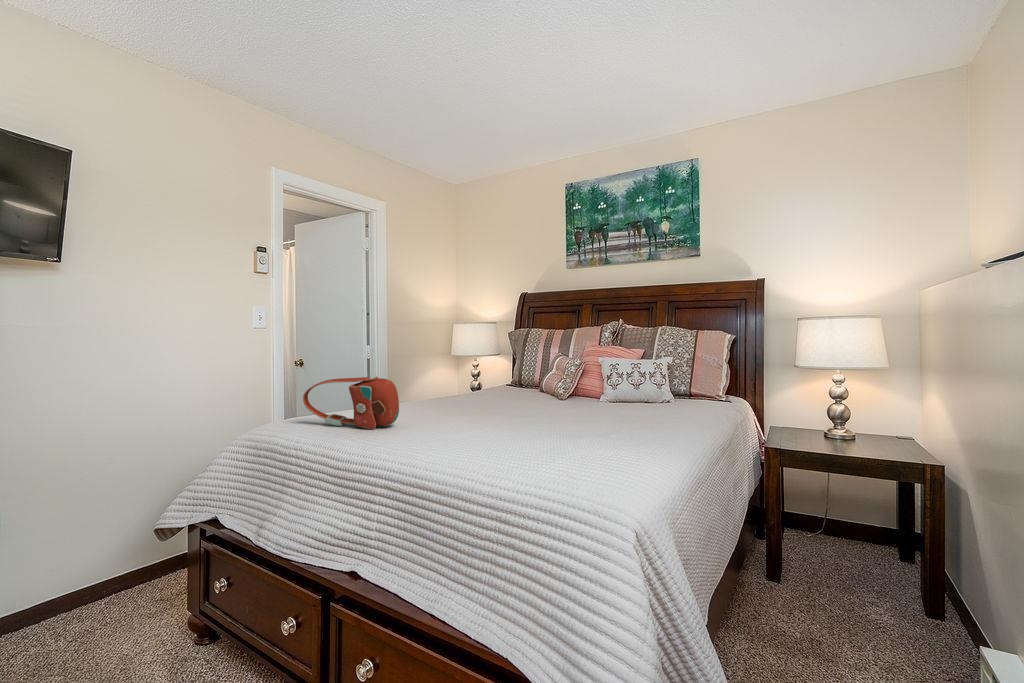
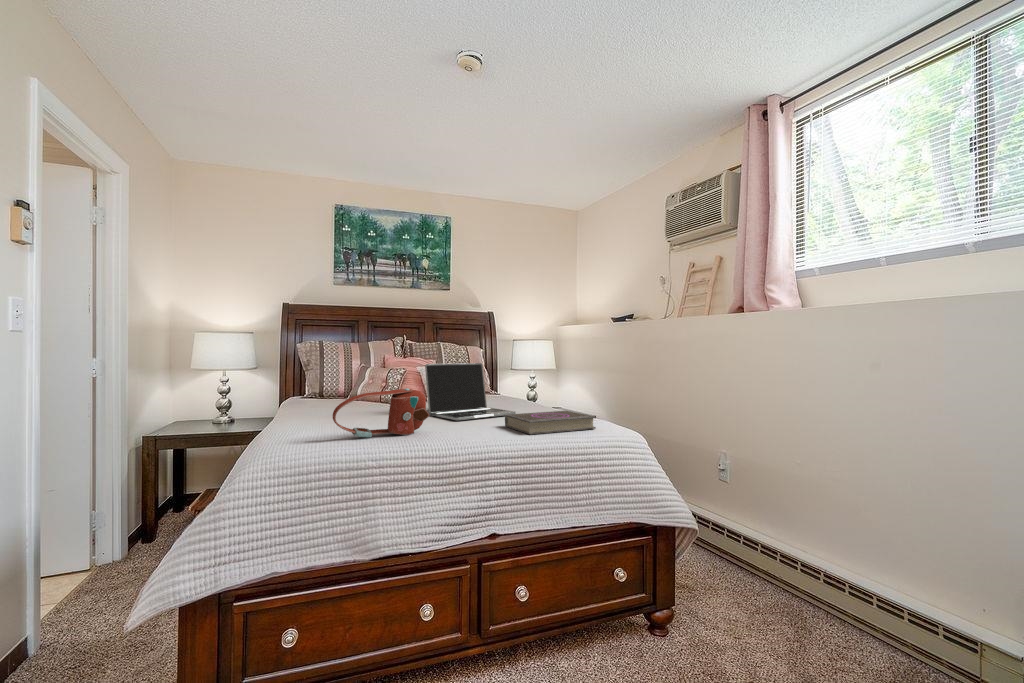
laptop: none [479,349,582,424] -> present [425,363,516,421]
book: none [444,421,585,467] -> present [505,411,596,434]

